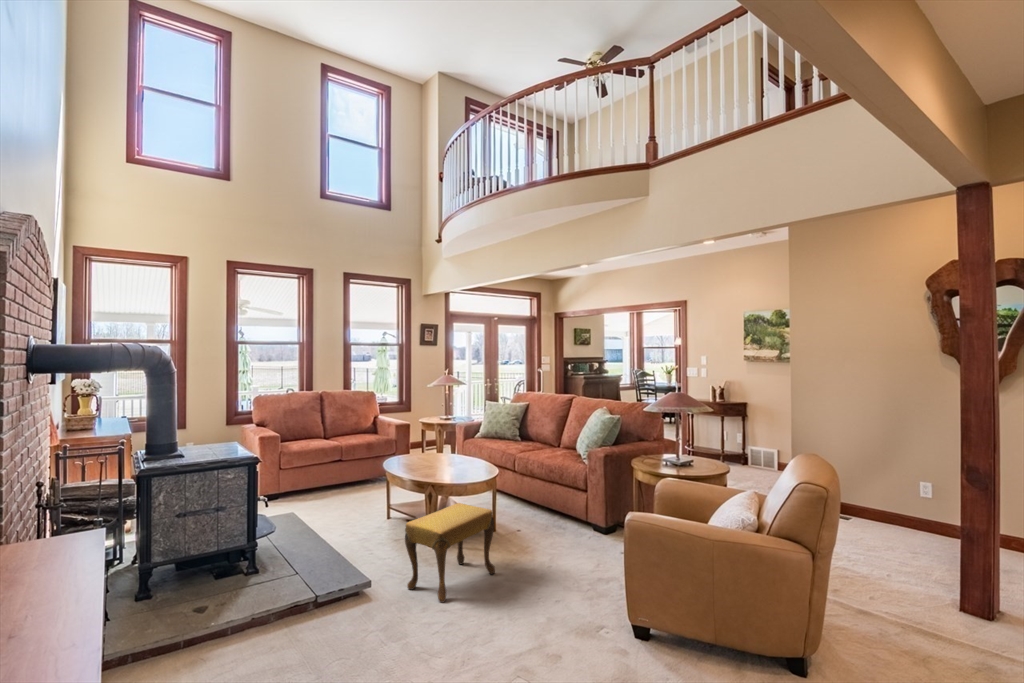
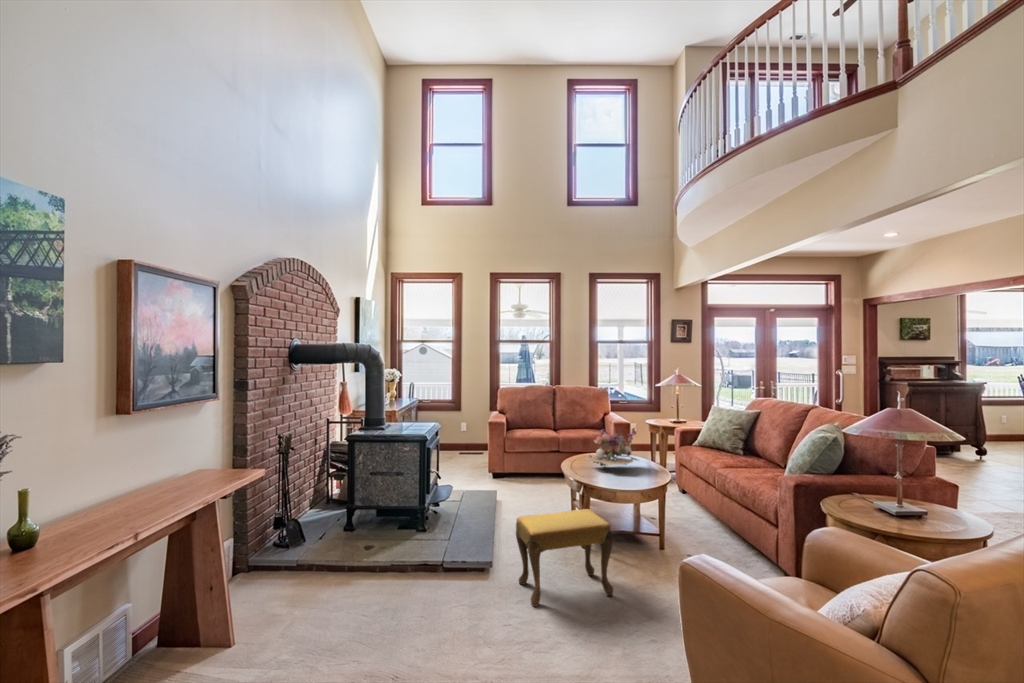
flower arrangement: none [417,425,466,467] -> present [587,428,638,468]

